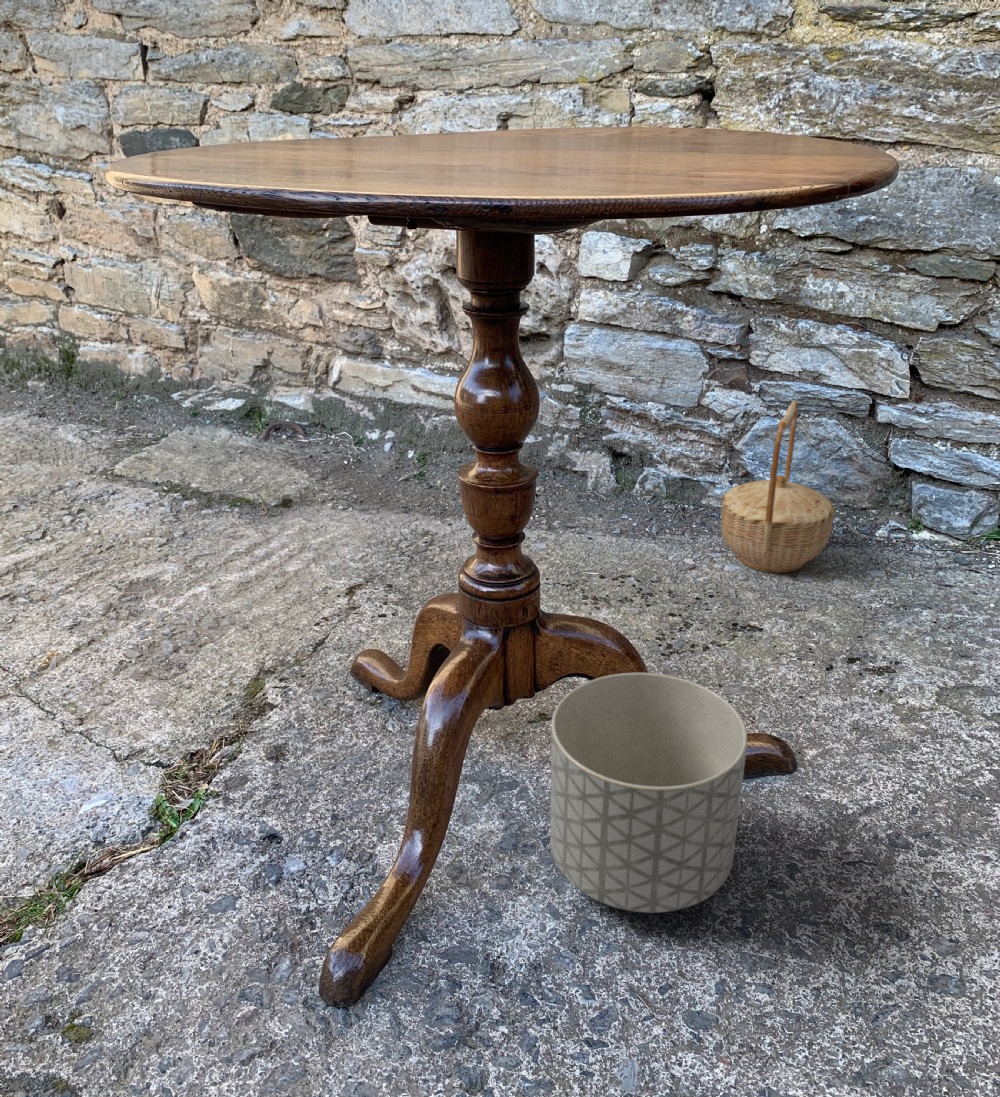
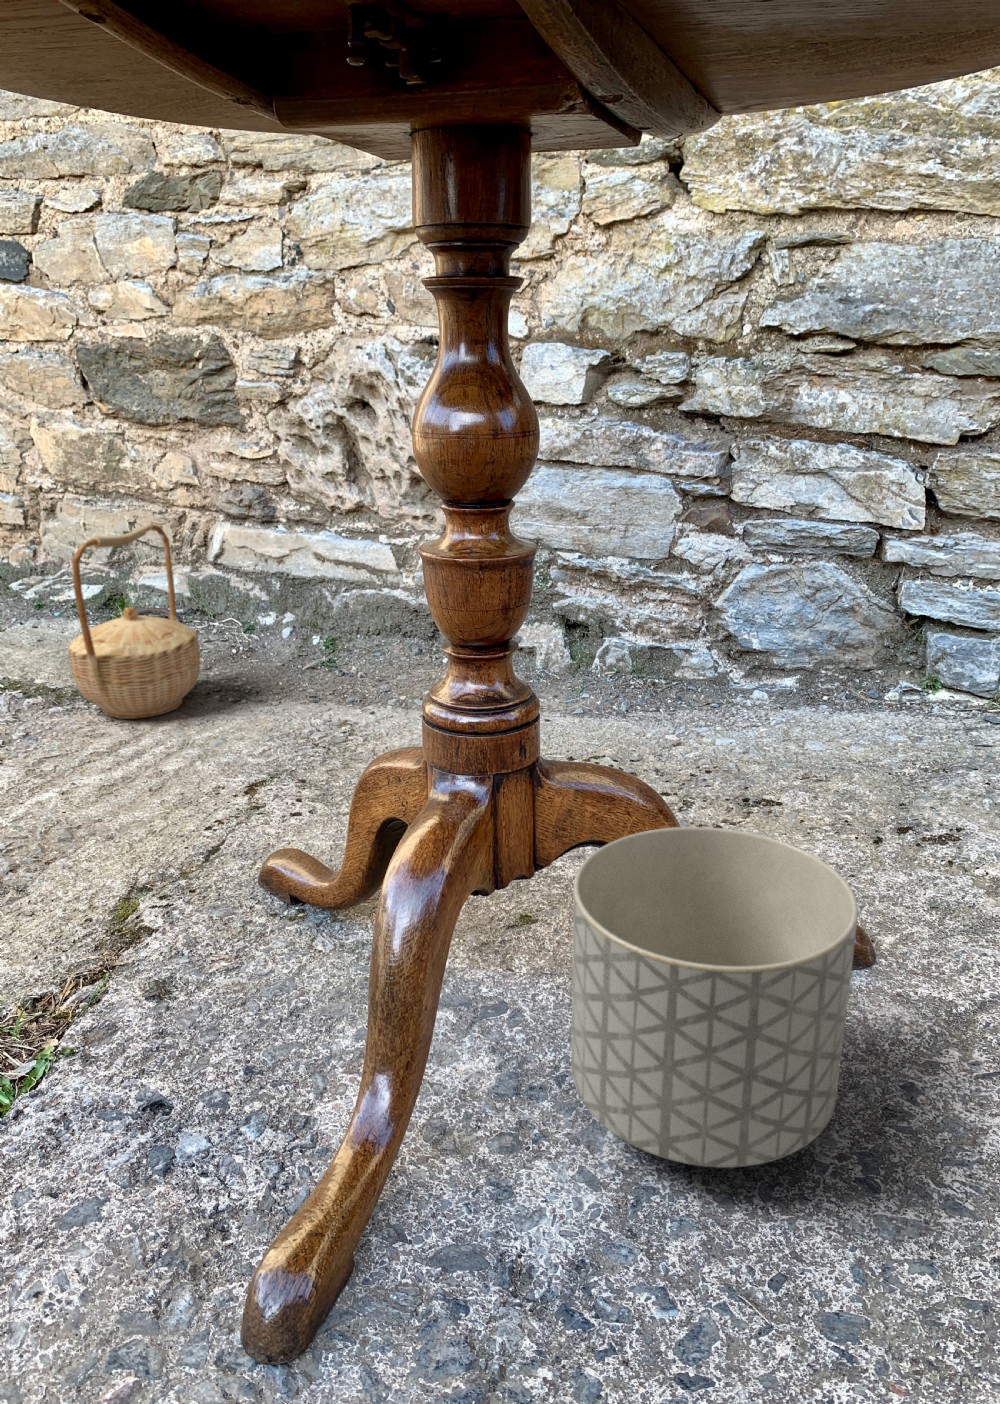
basket: present [721,401,834,573] -> present [68,524,200,719]

